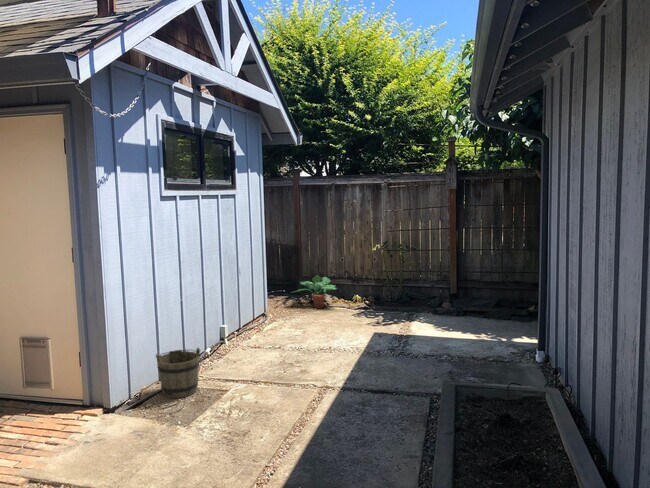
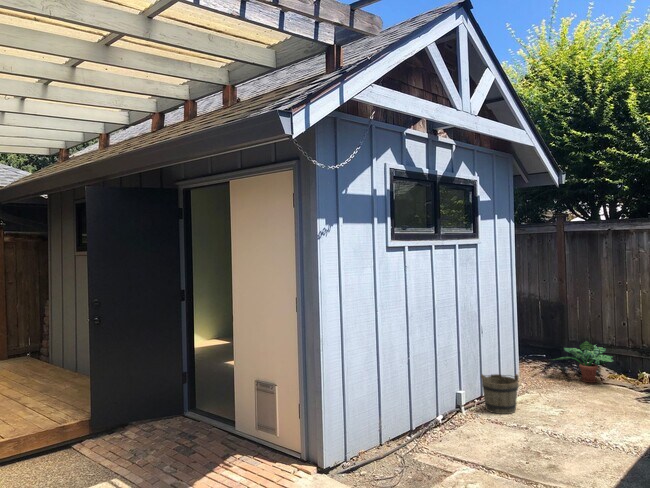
bucket: present [156,348,200,398] -> present [481,374,518,414]

